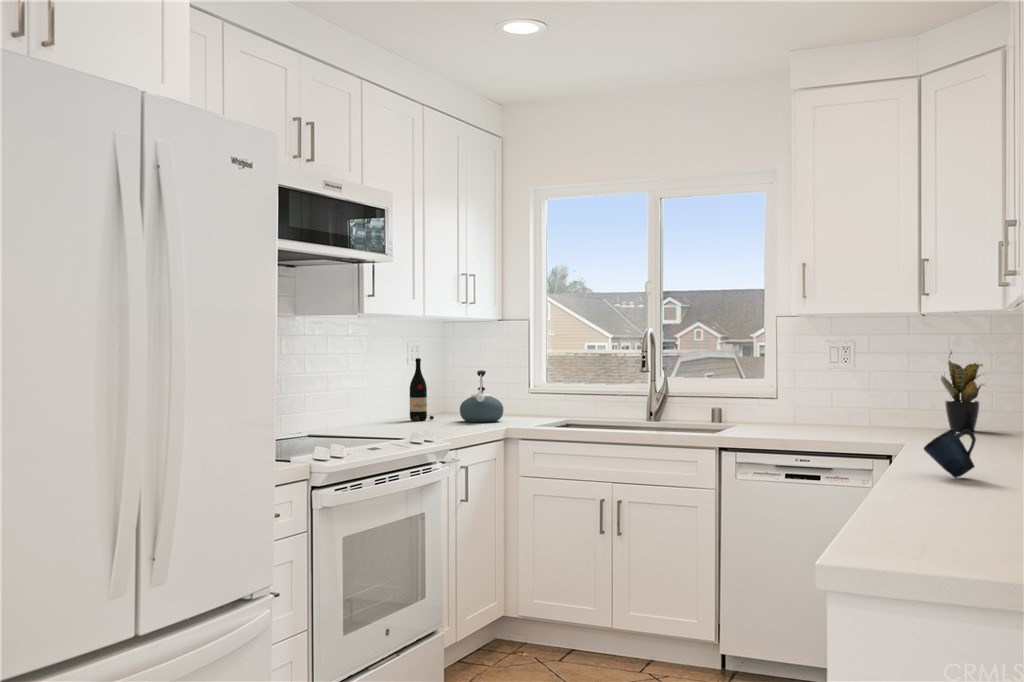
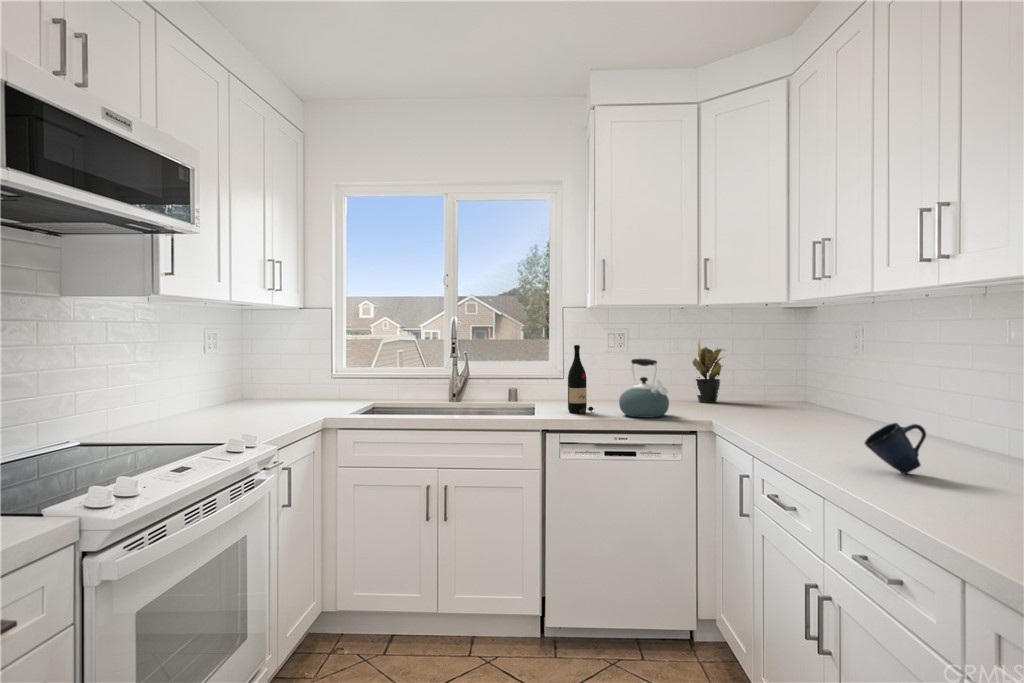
wine bottle: present [410,358,434,421] -> present [568,345,594,414]
kettle: present [460,370,503,422] -> present [619,359,669,418]

